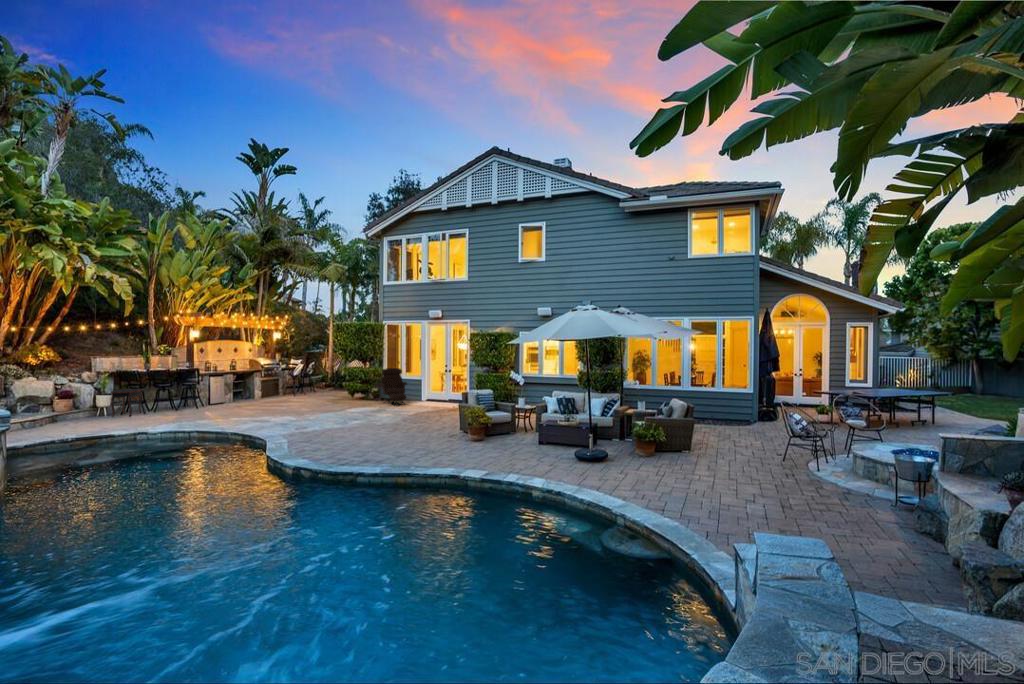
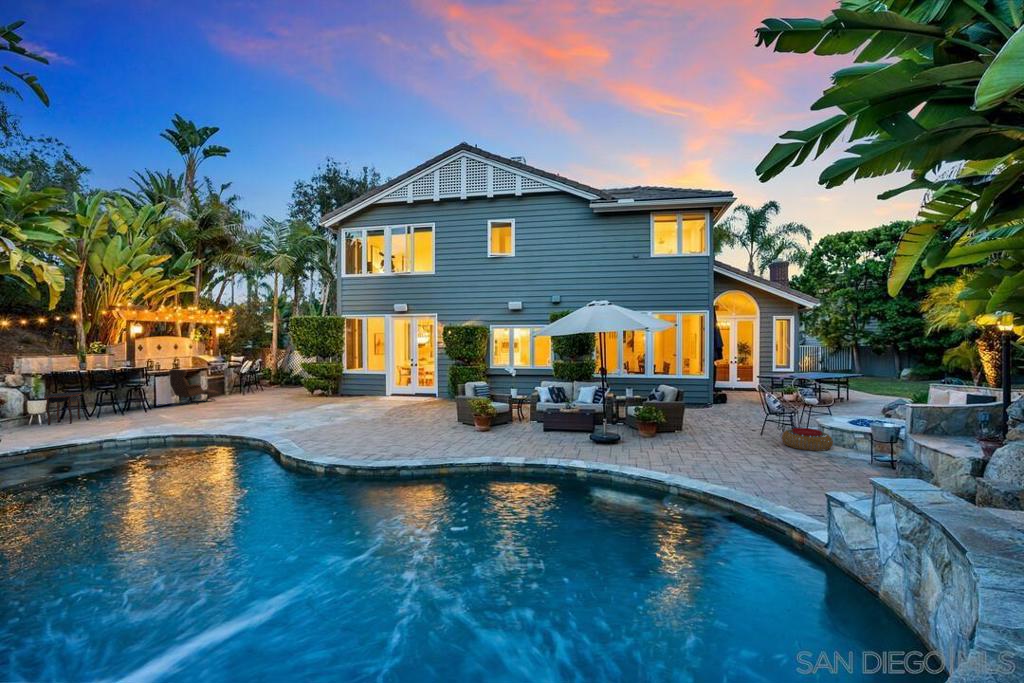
lounge chair: present [380,368,407,404] -> present [170,369,219,405]
pouf: none [800,456,863,486] -> present [782,428,833,451]

